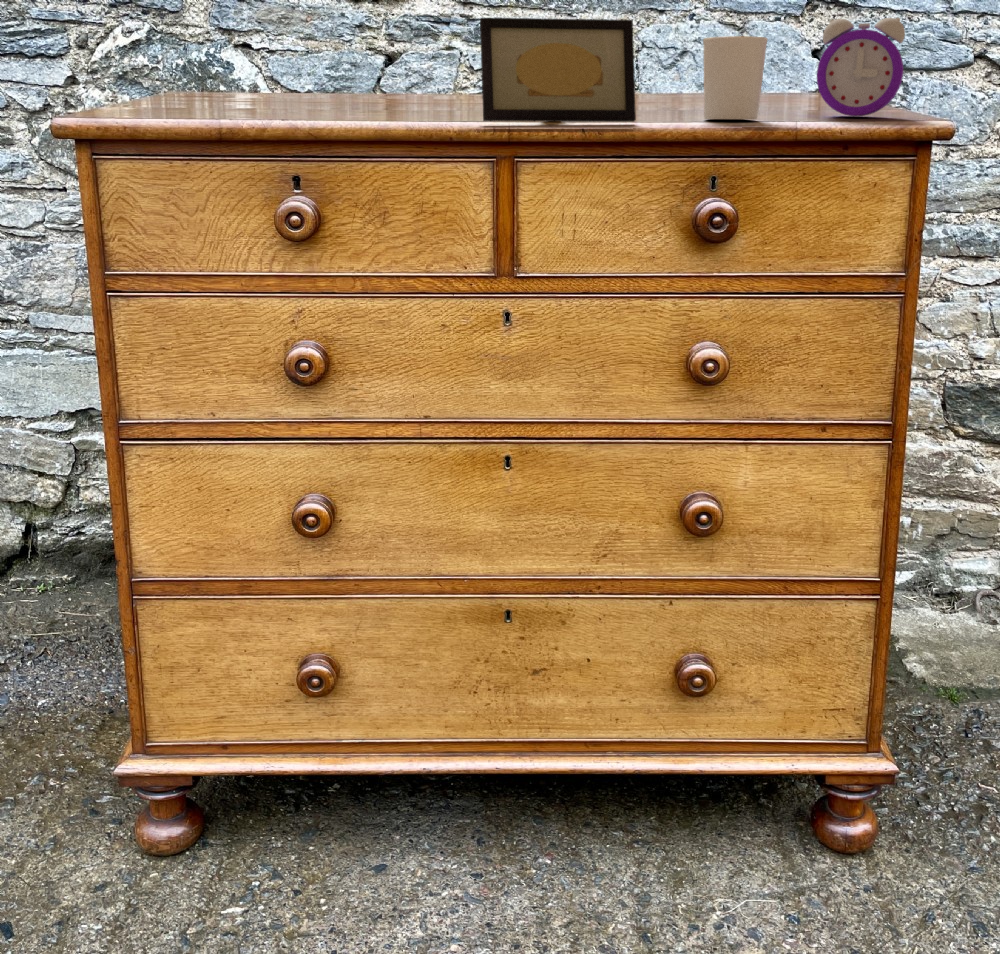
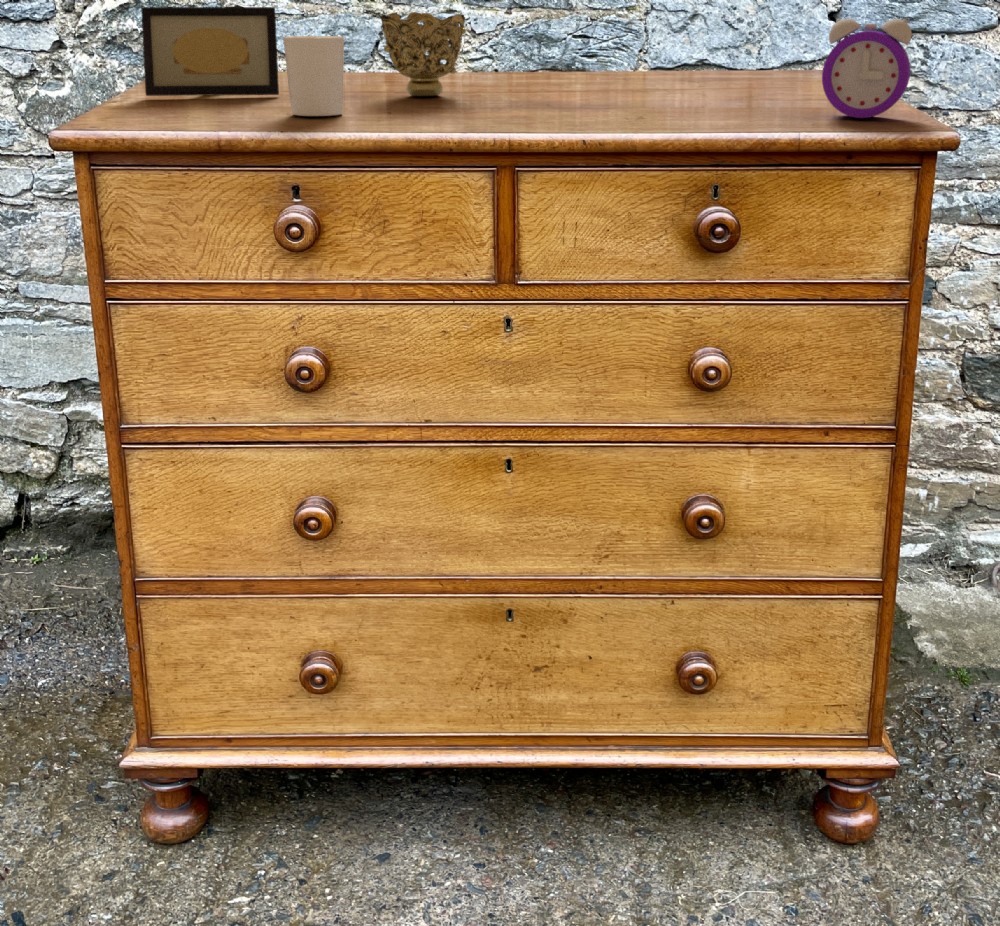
picture frame: present [480,18,636,122] -> present [141,7,279,96]
decorative bowl: none [382,20,466,106] -> present [381,12,466,96]
candle holder: present [703,36,768,120] -> present [283,36,344,116]

